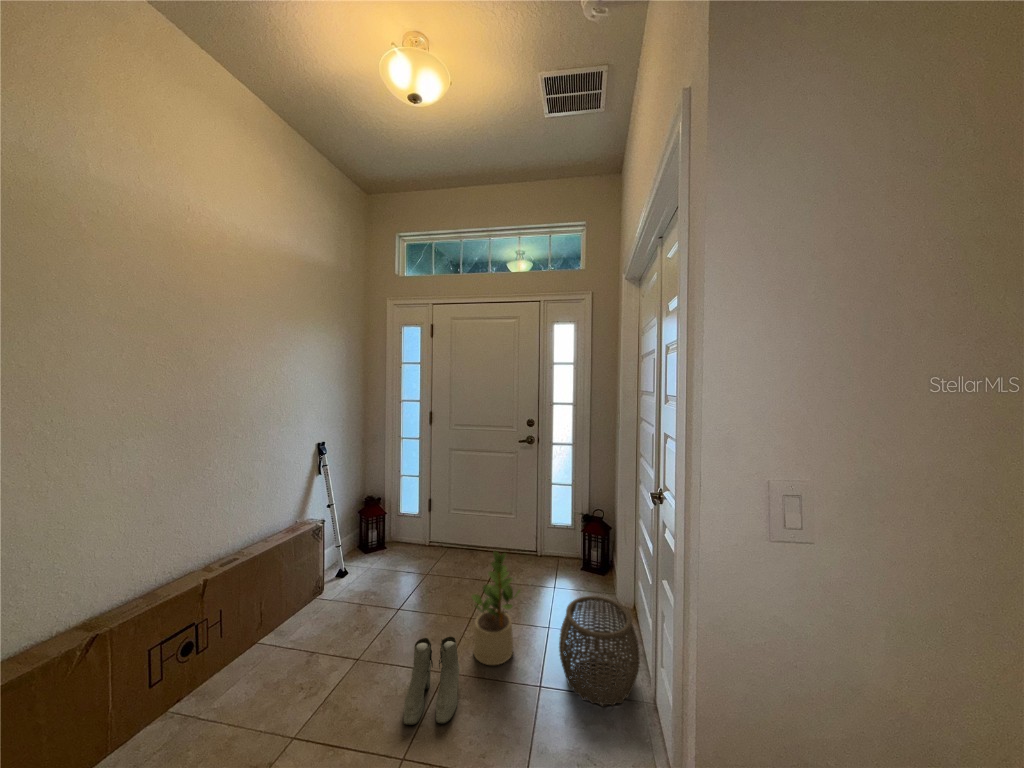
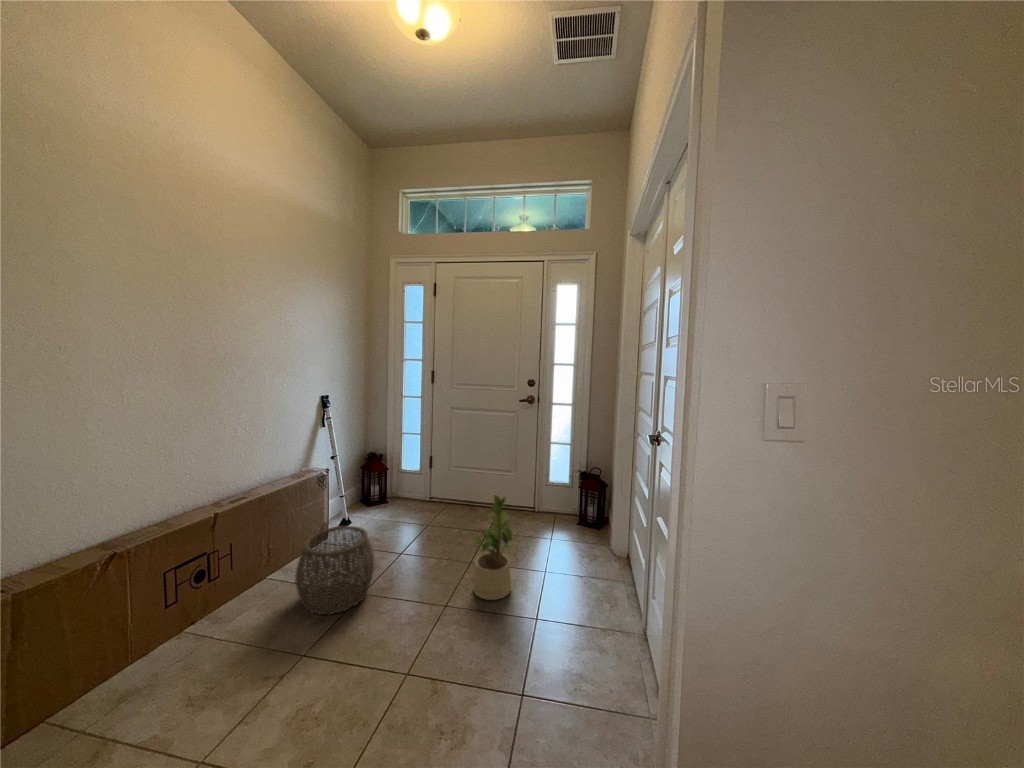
woven basket: present [559,596,640,706] -> present [295,526,375,615]
boots: present [403,636,459,725] -> none [407,571,460,647]

